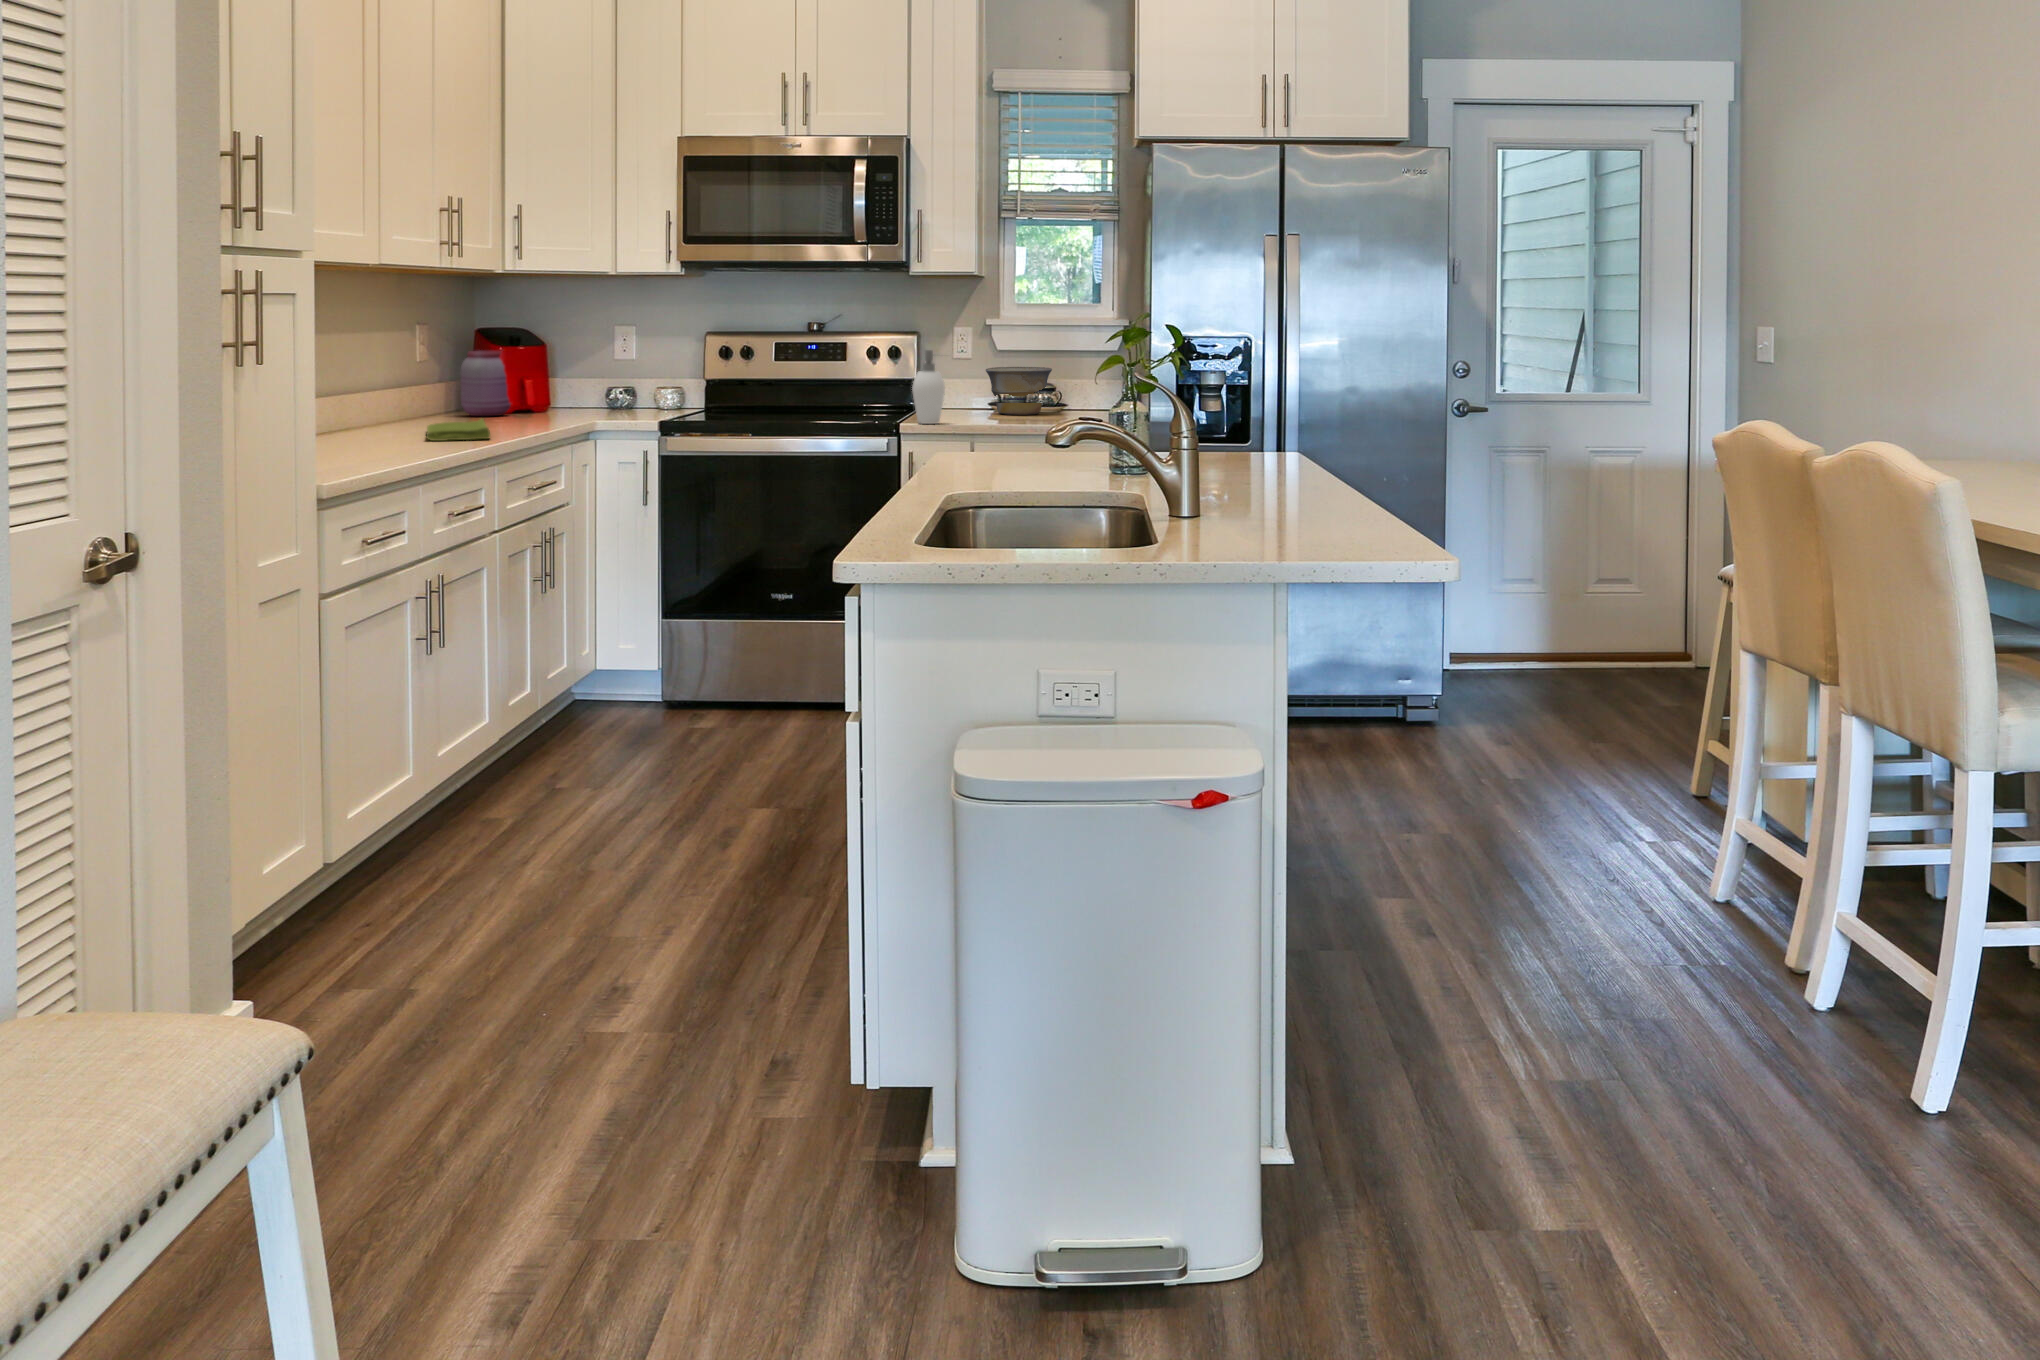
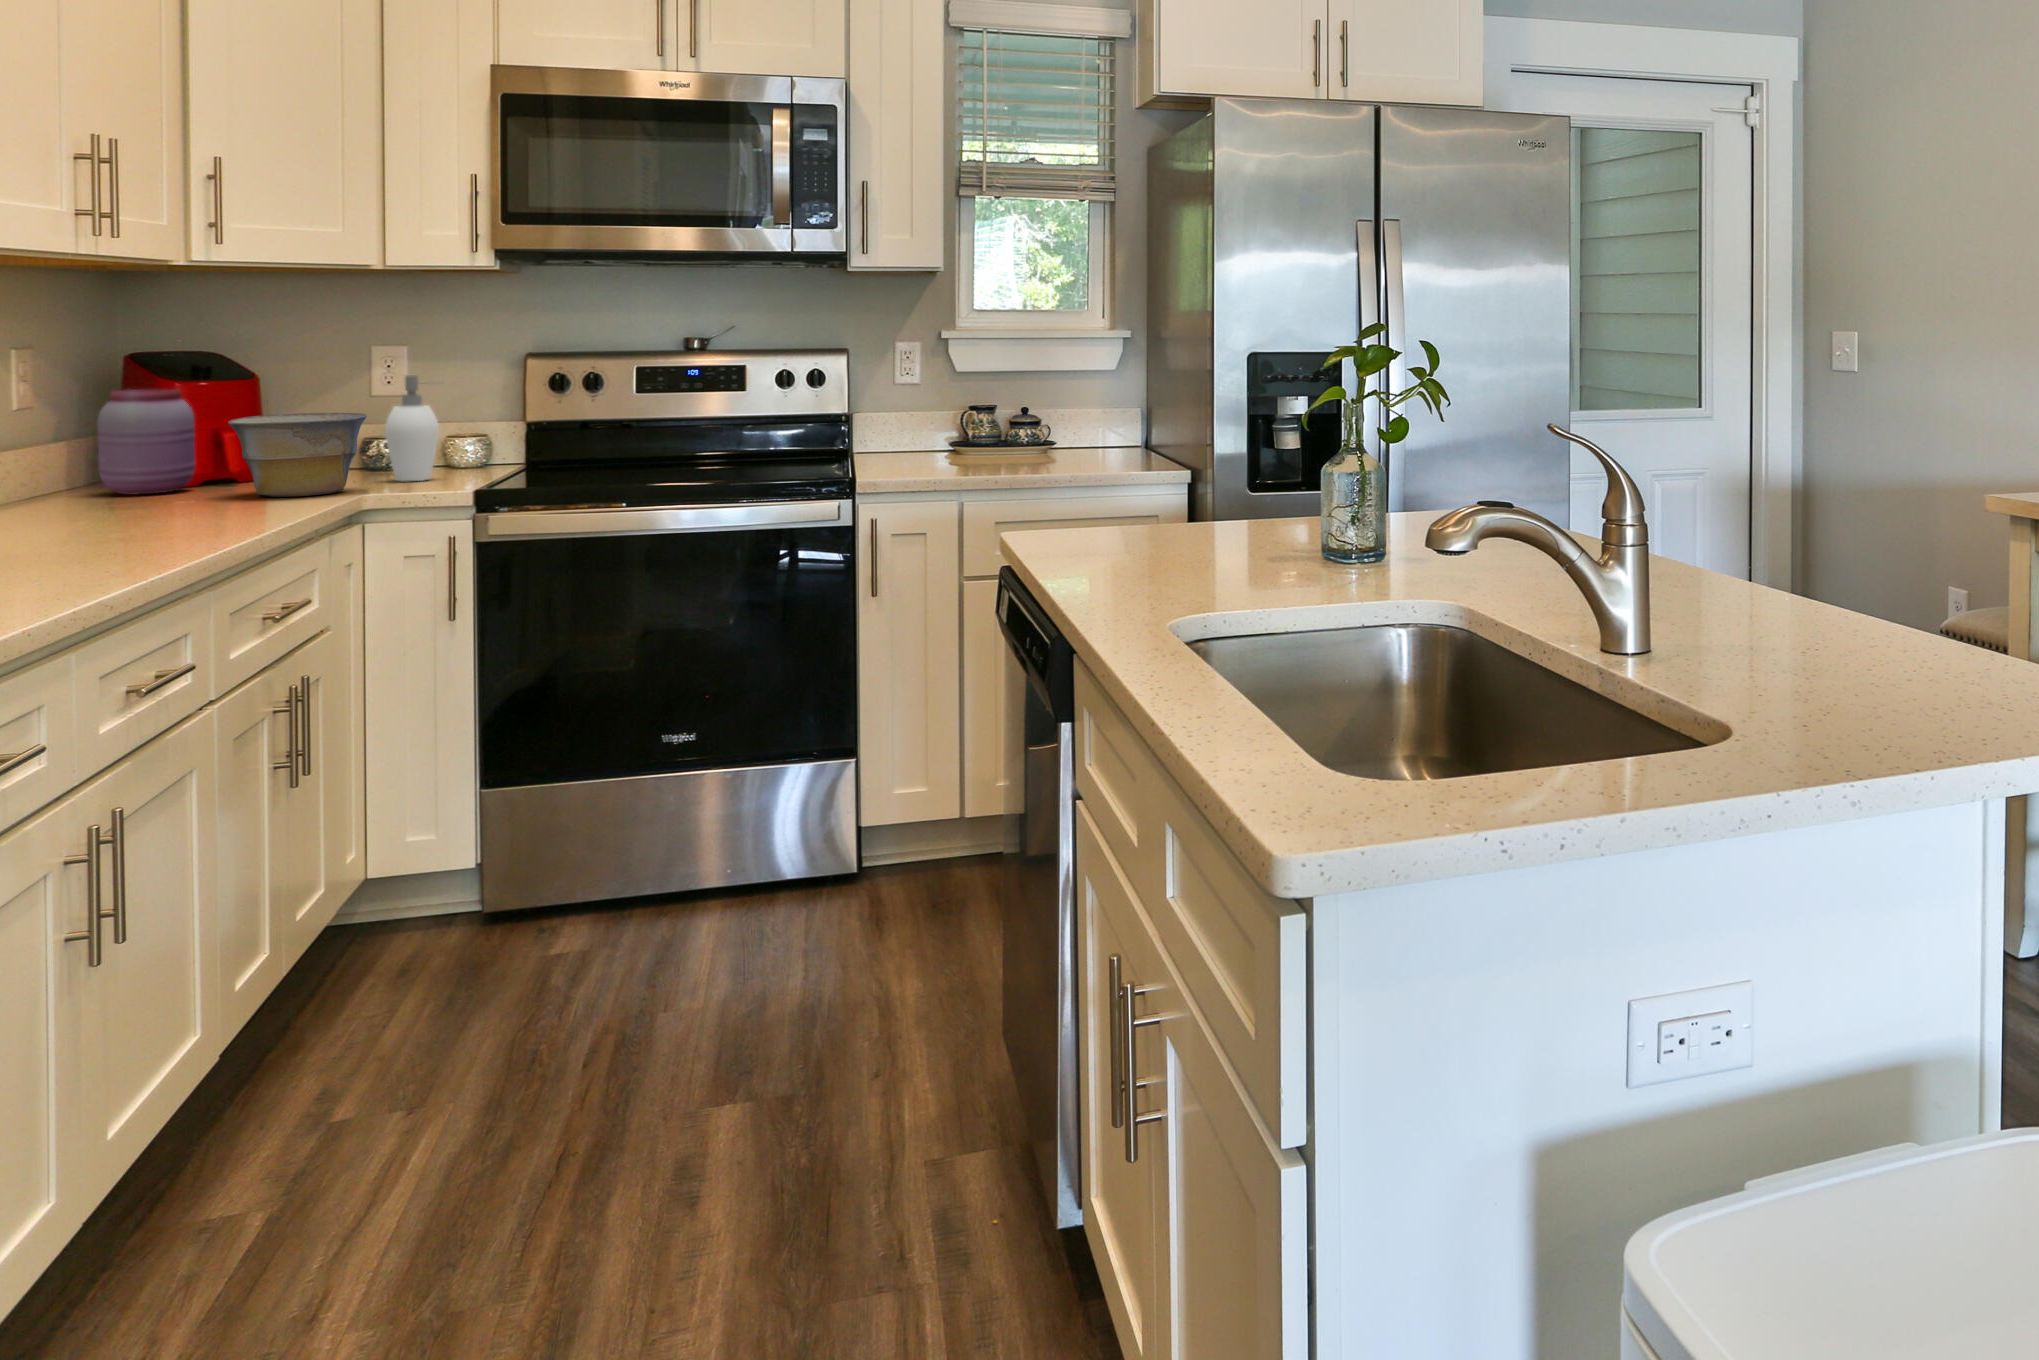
soap dispenser: present [912,350,945,424] -> present [385,375,439,481]
bowl: present [986,367,1052,415] -> present [228,413,367,497]
dish towel: present [426,419,490,441] -> none [46,504,186,555]

